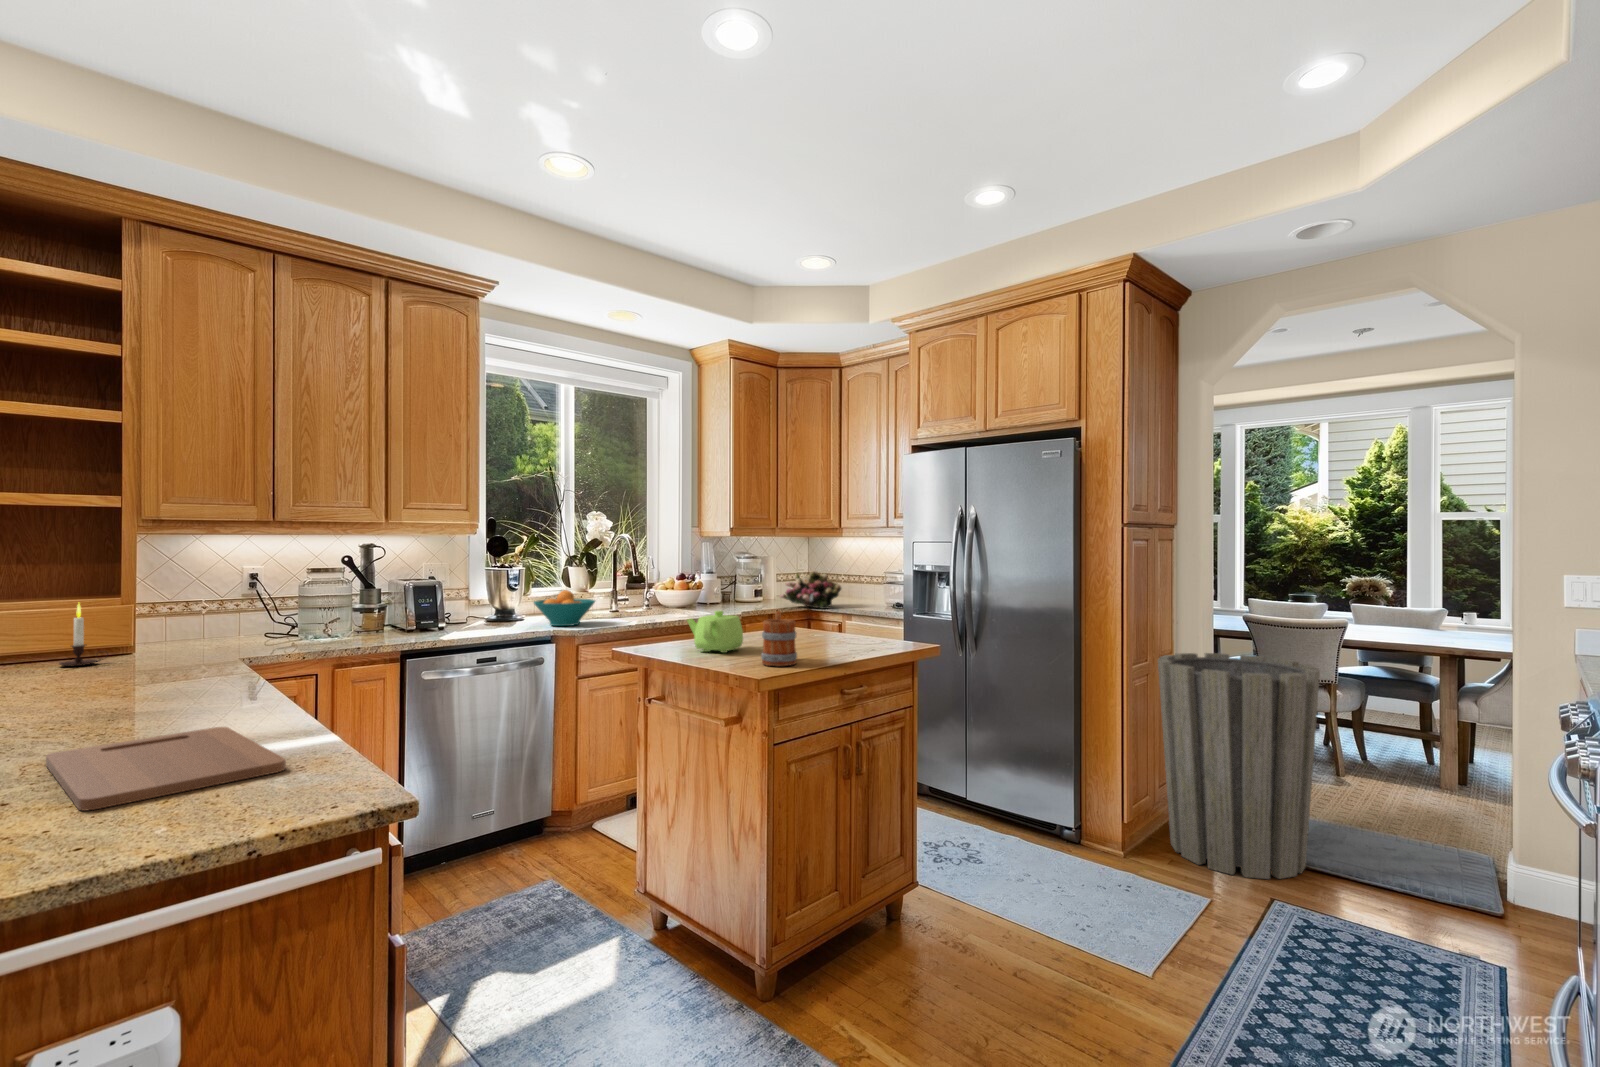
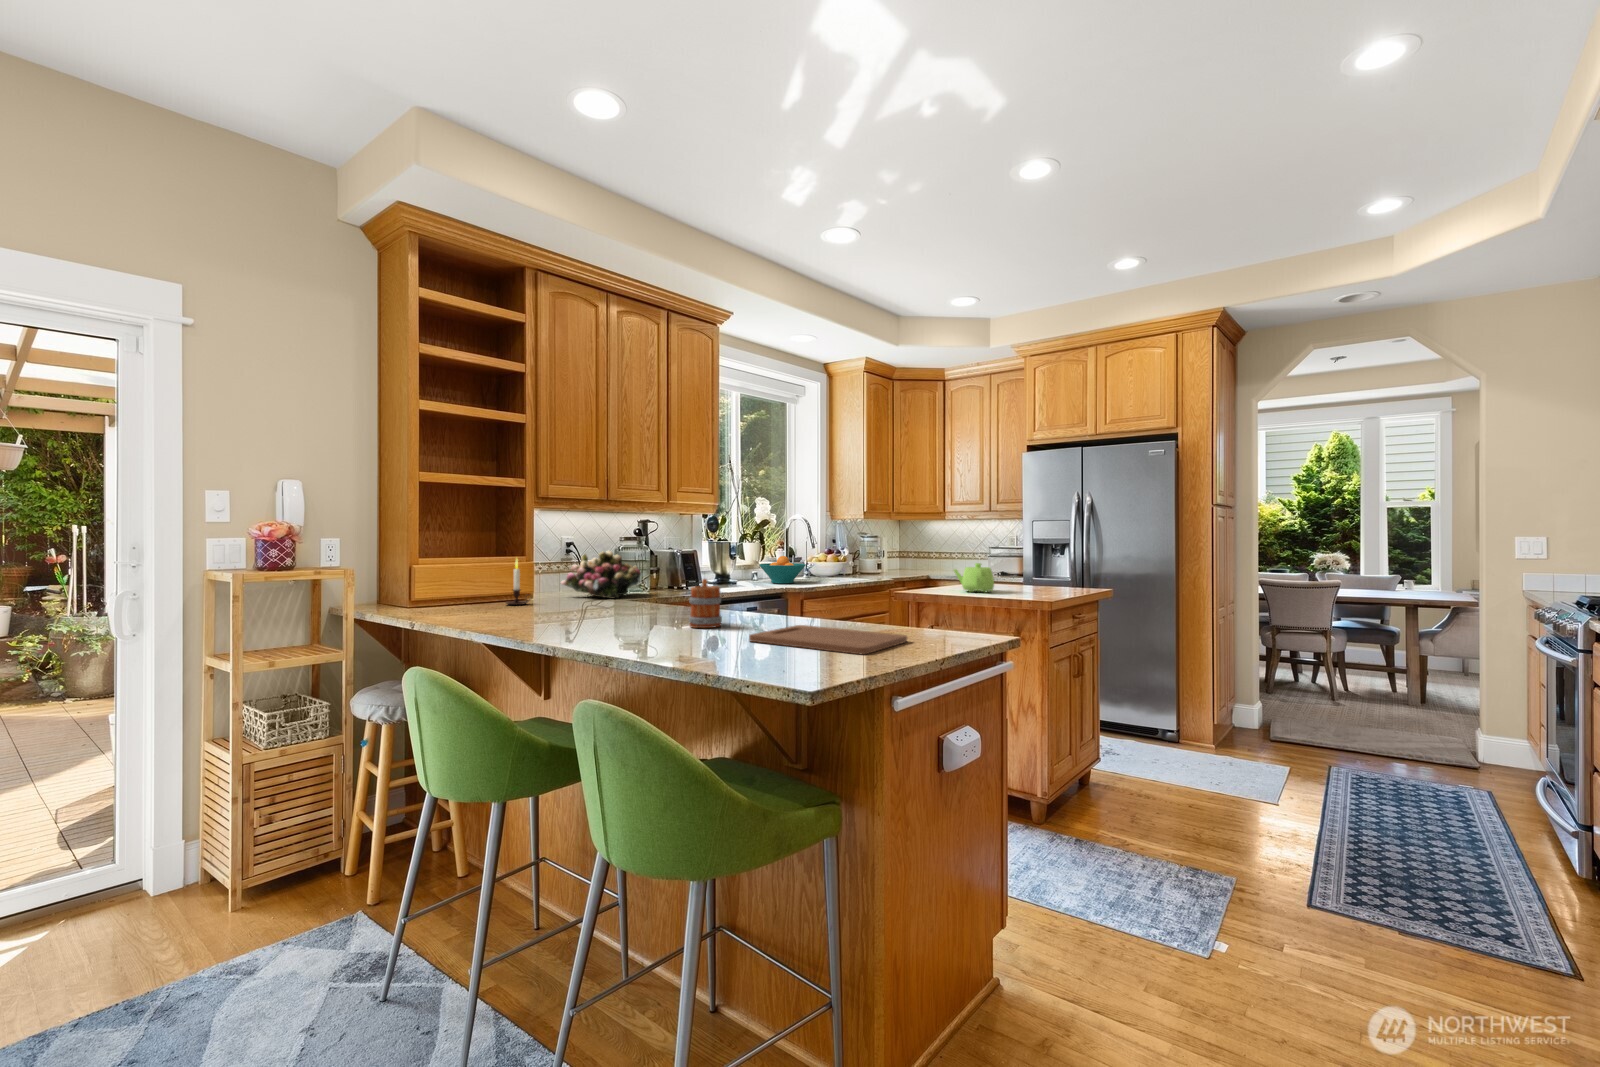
flower arrangement: present [780,570,841,609] -> present [561,551,641,598]
mug: present [761,611,797,666] -> present [689,579,722,628]
trash can: present [1158,653,1320,879] -> none [1227,600,1349,755]

